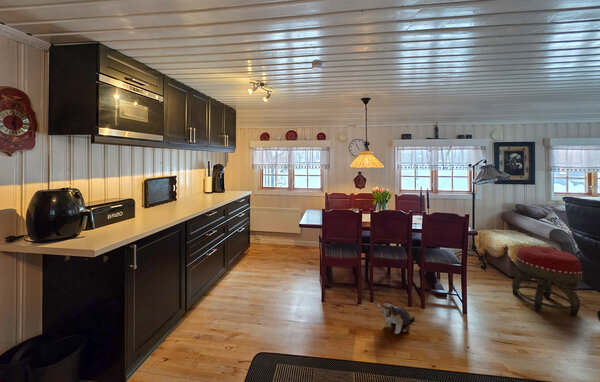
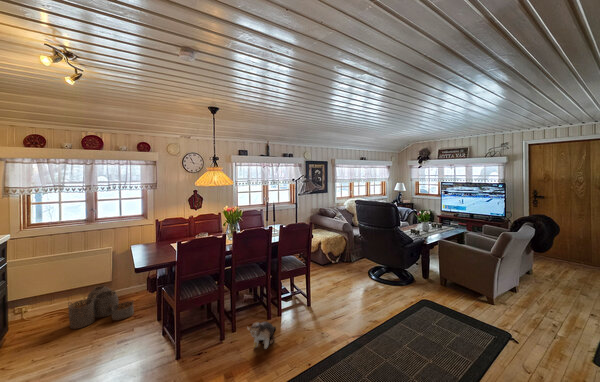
woven basket: none [274,233,307,259] -> present [68,286,134,329]
footstool: present [512,246,583,316] -> none [329,239,361,285]

